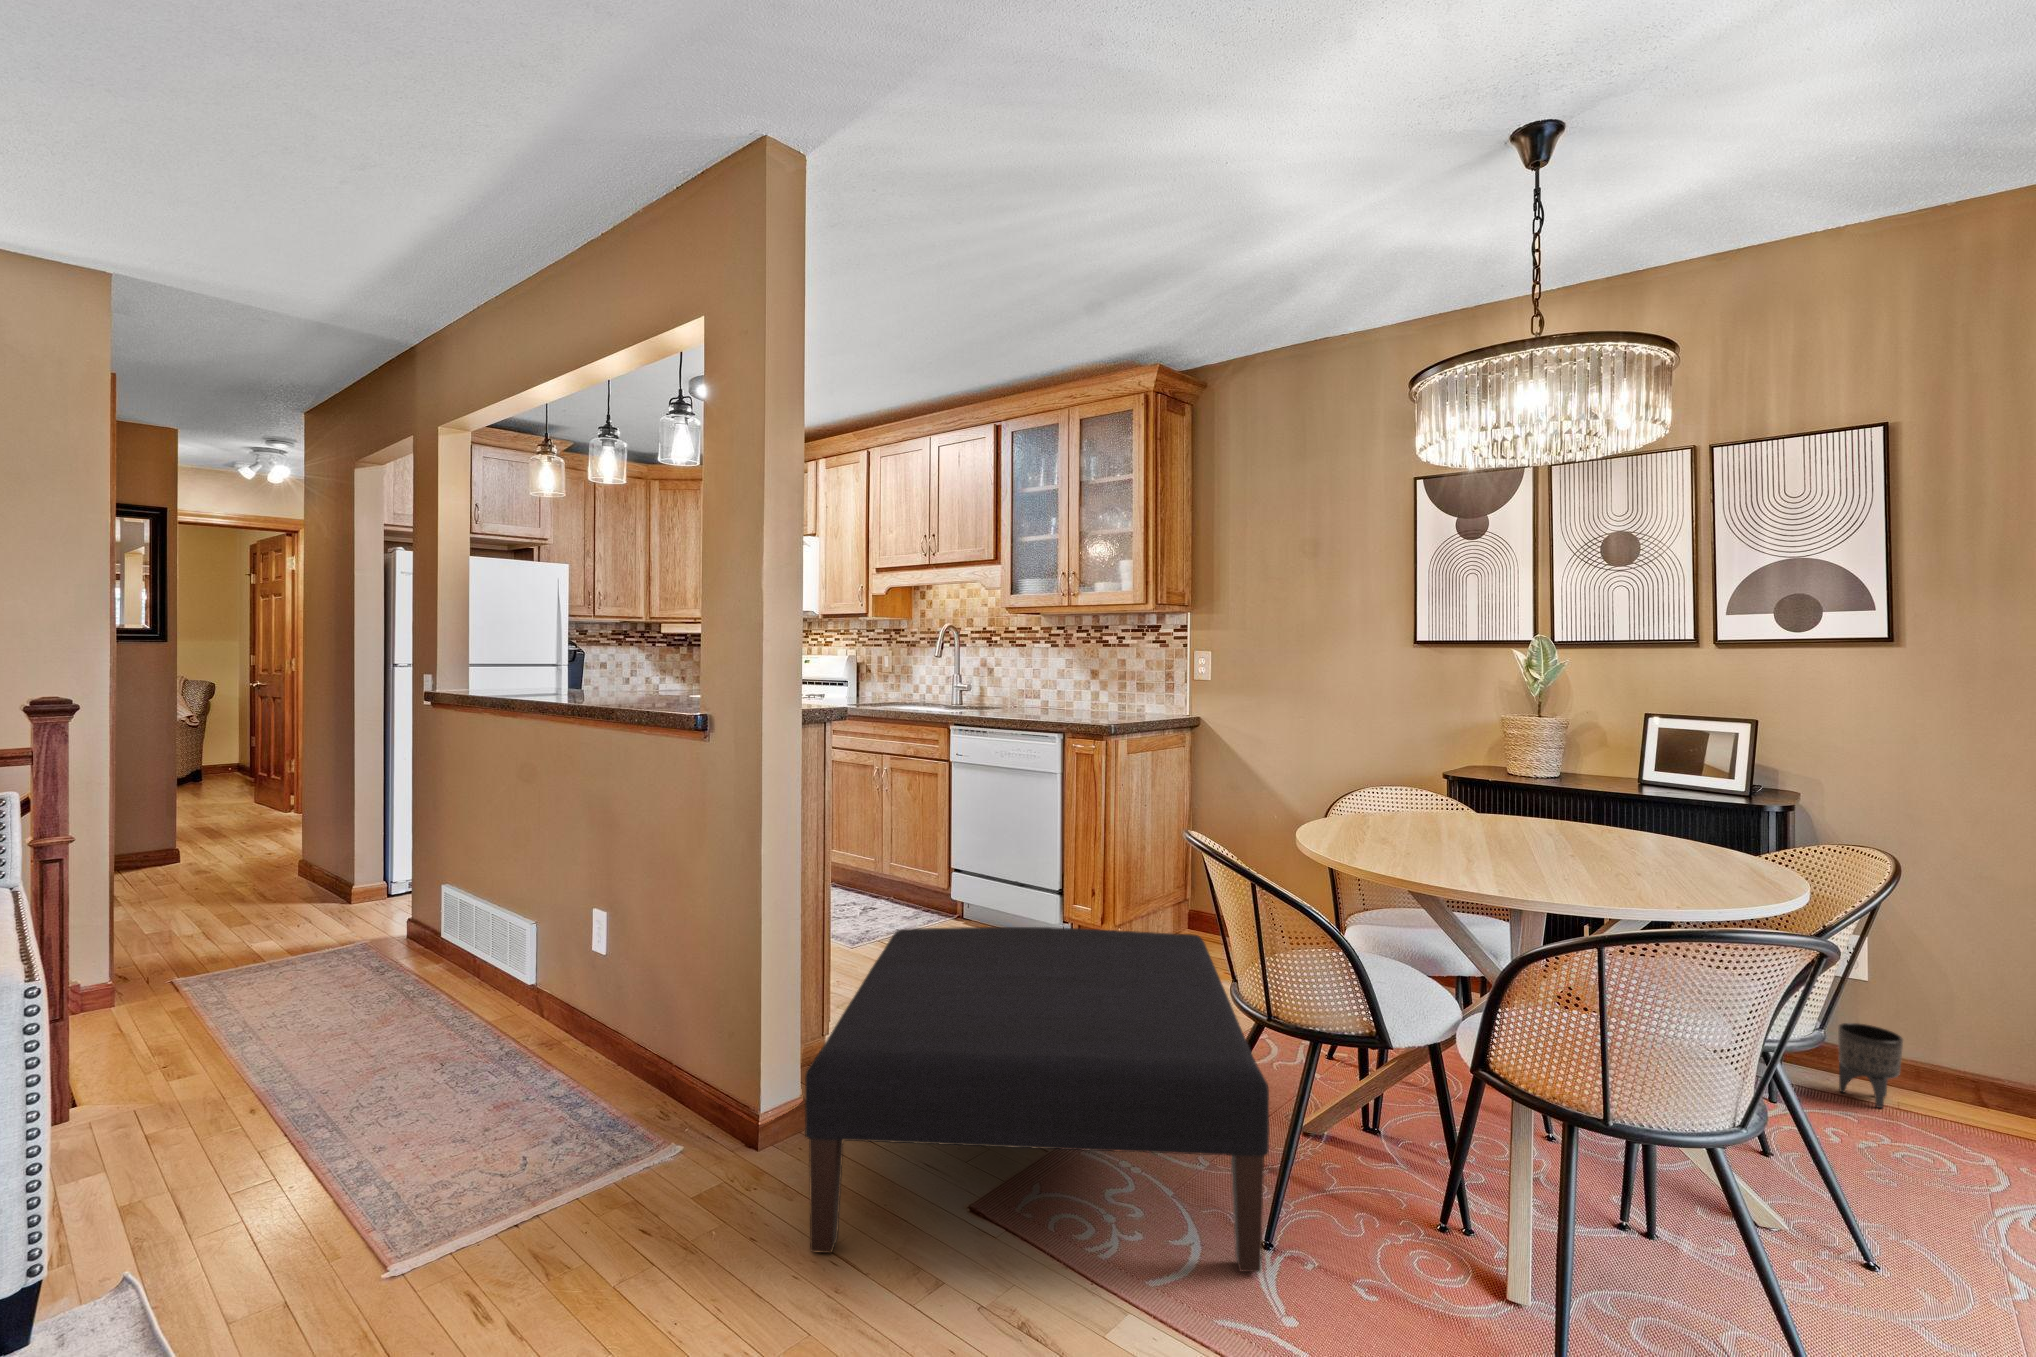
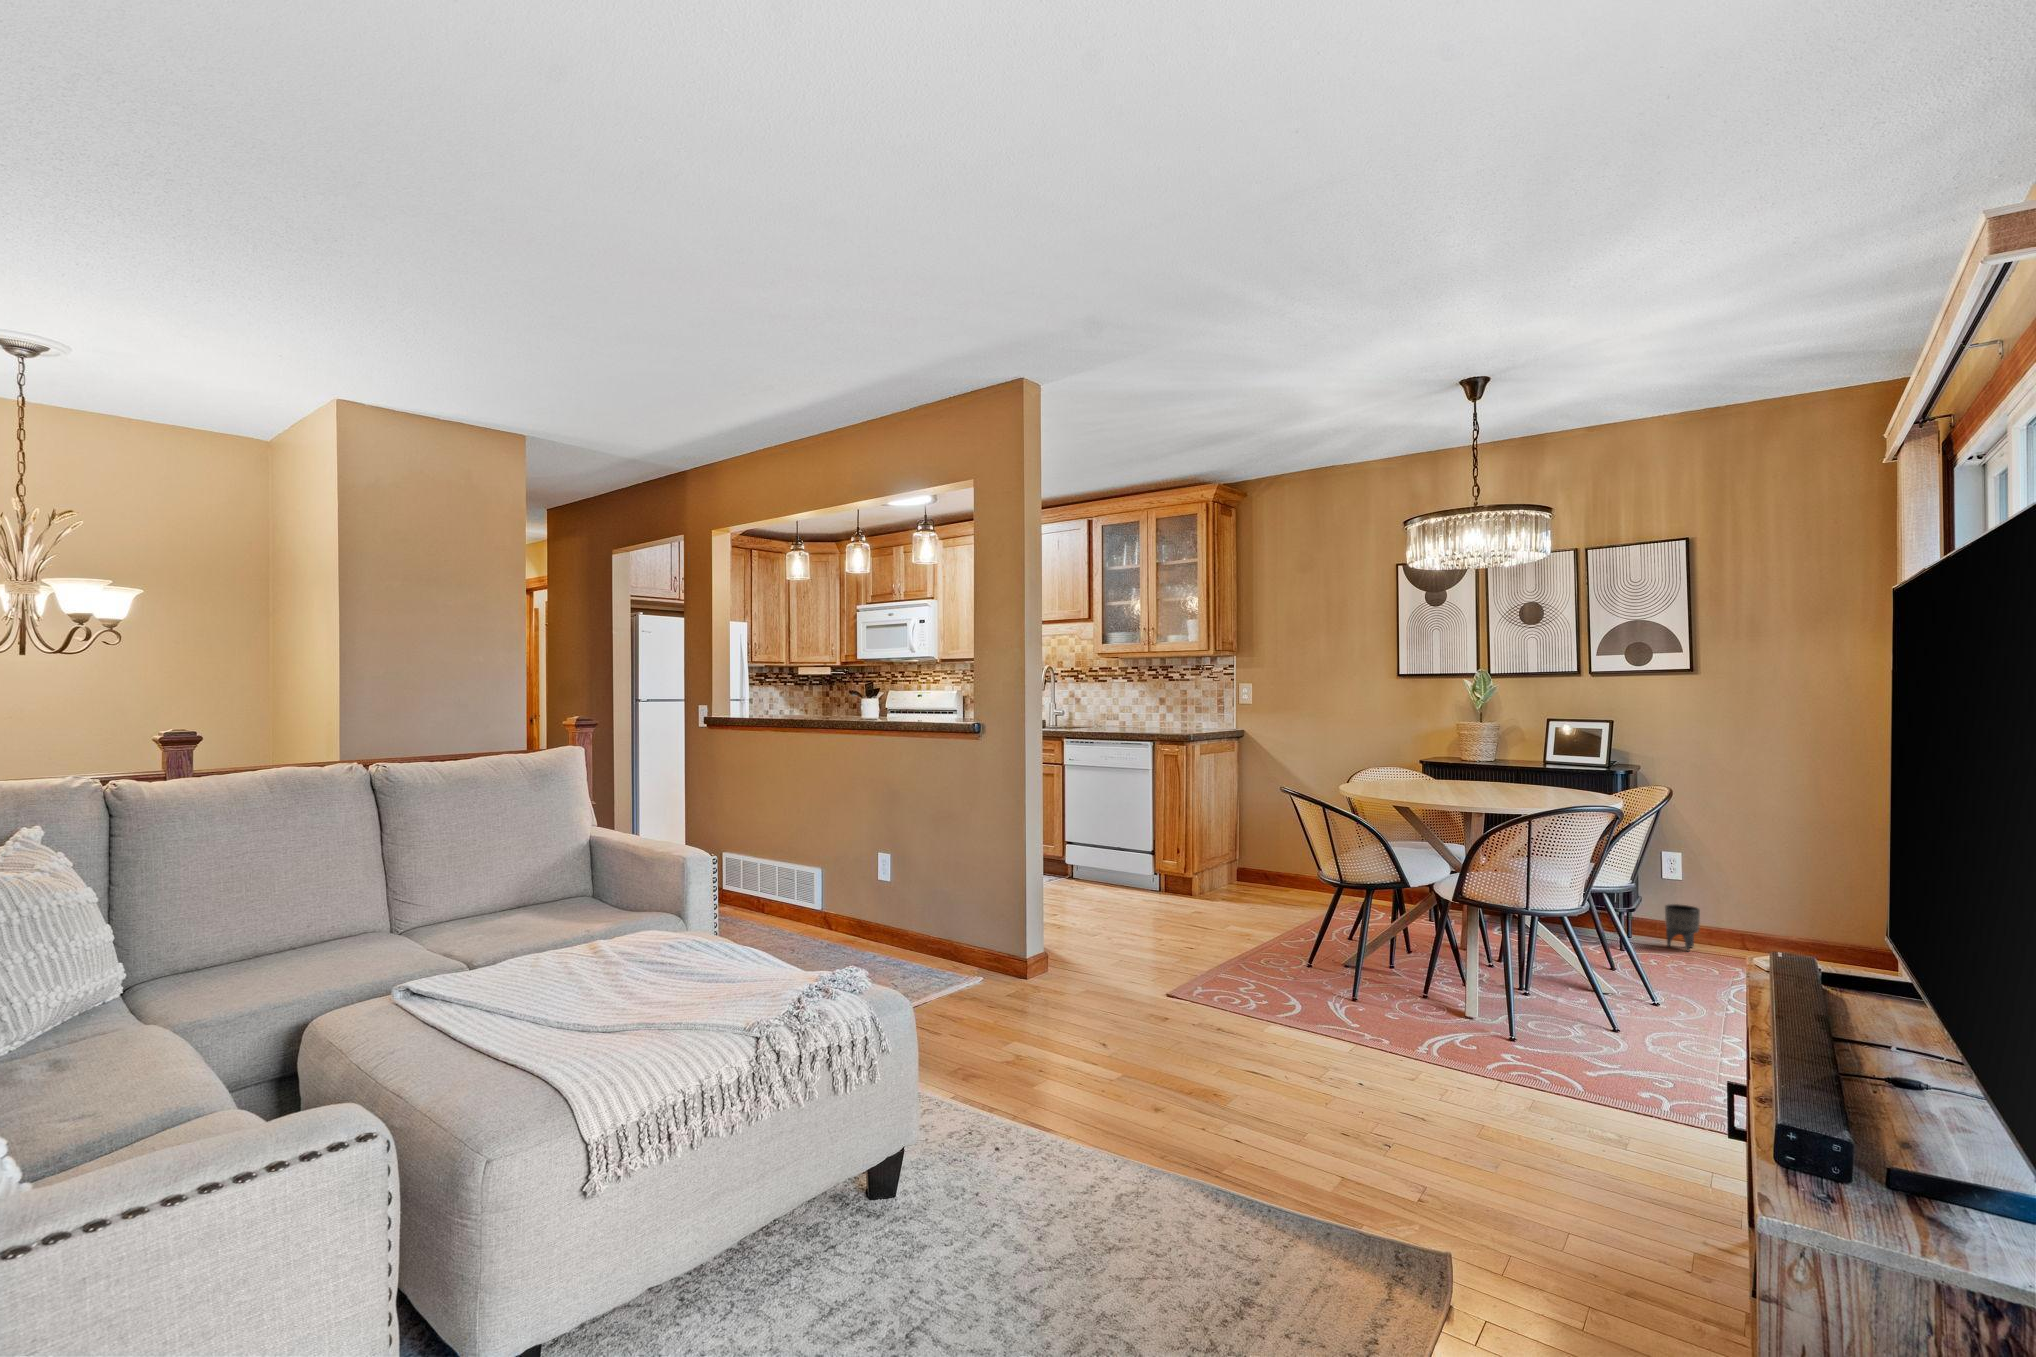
ottoman: present [805,927,1269,1272] -> none [1083,857,1347,1010]

